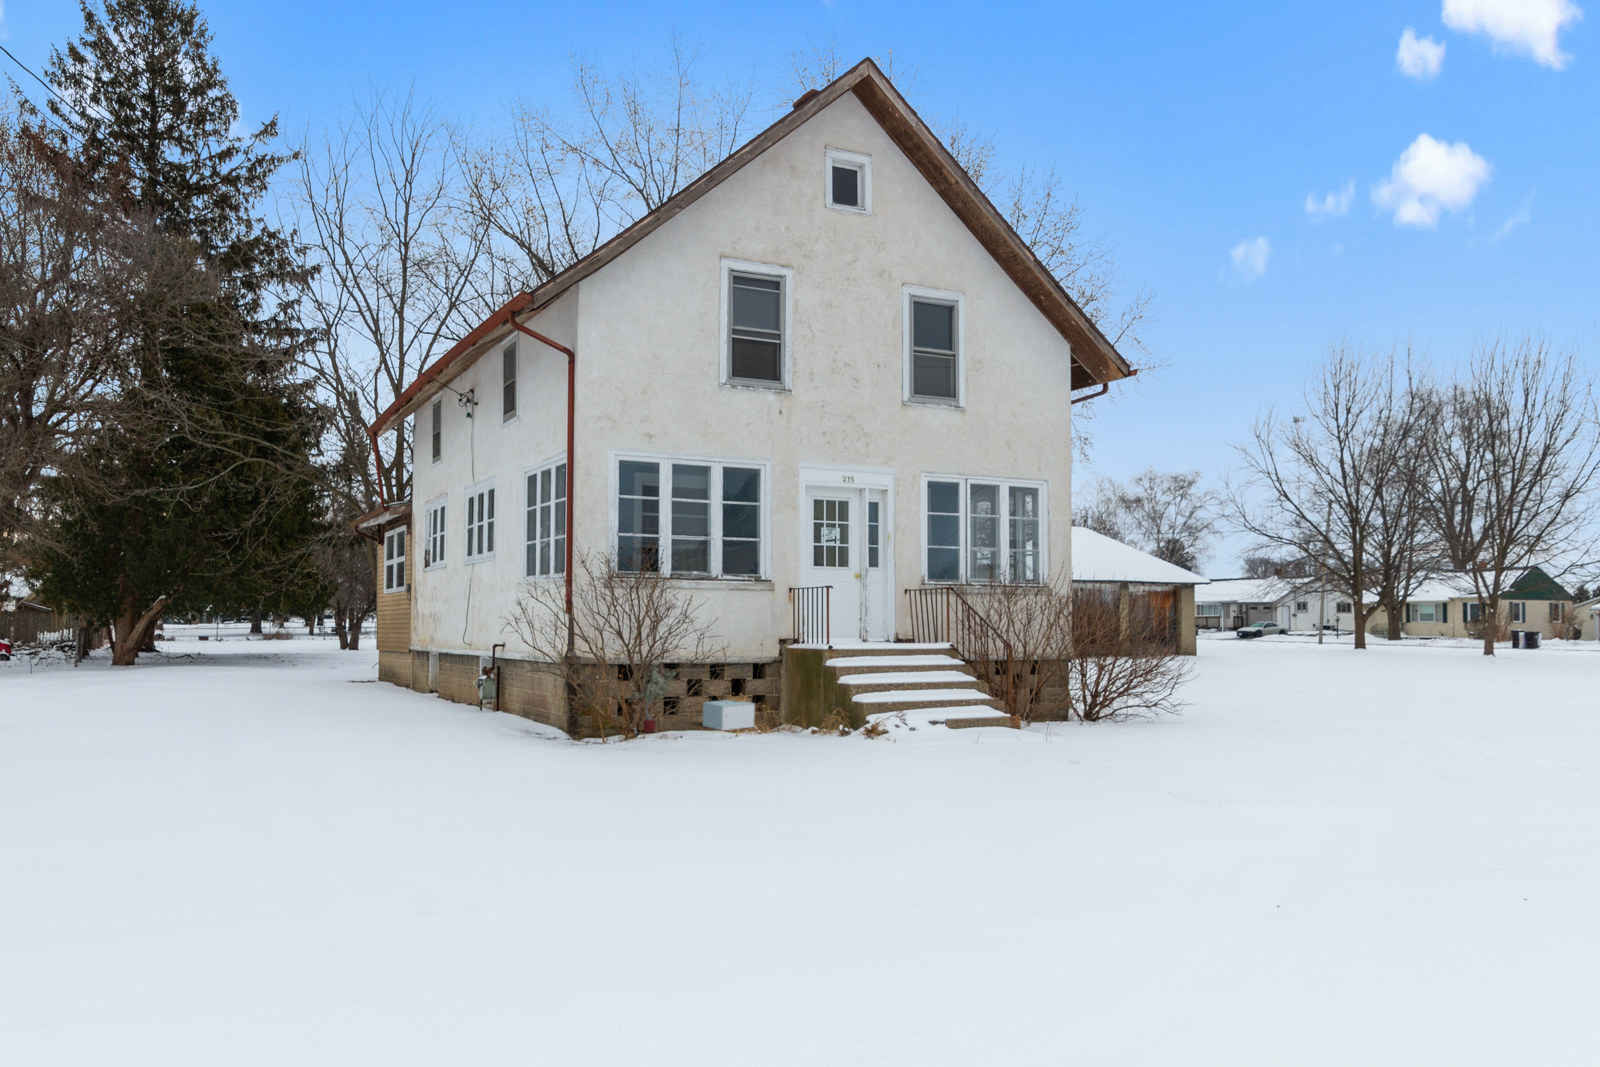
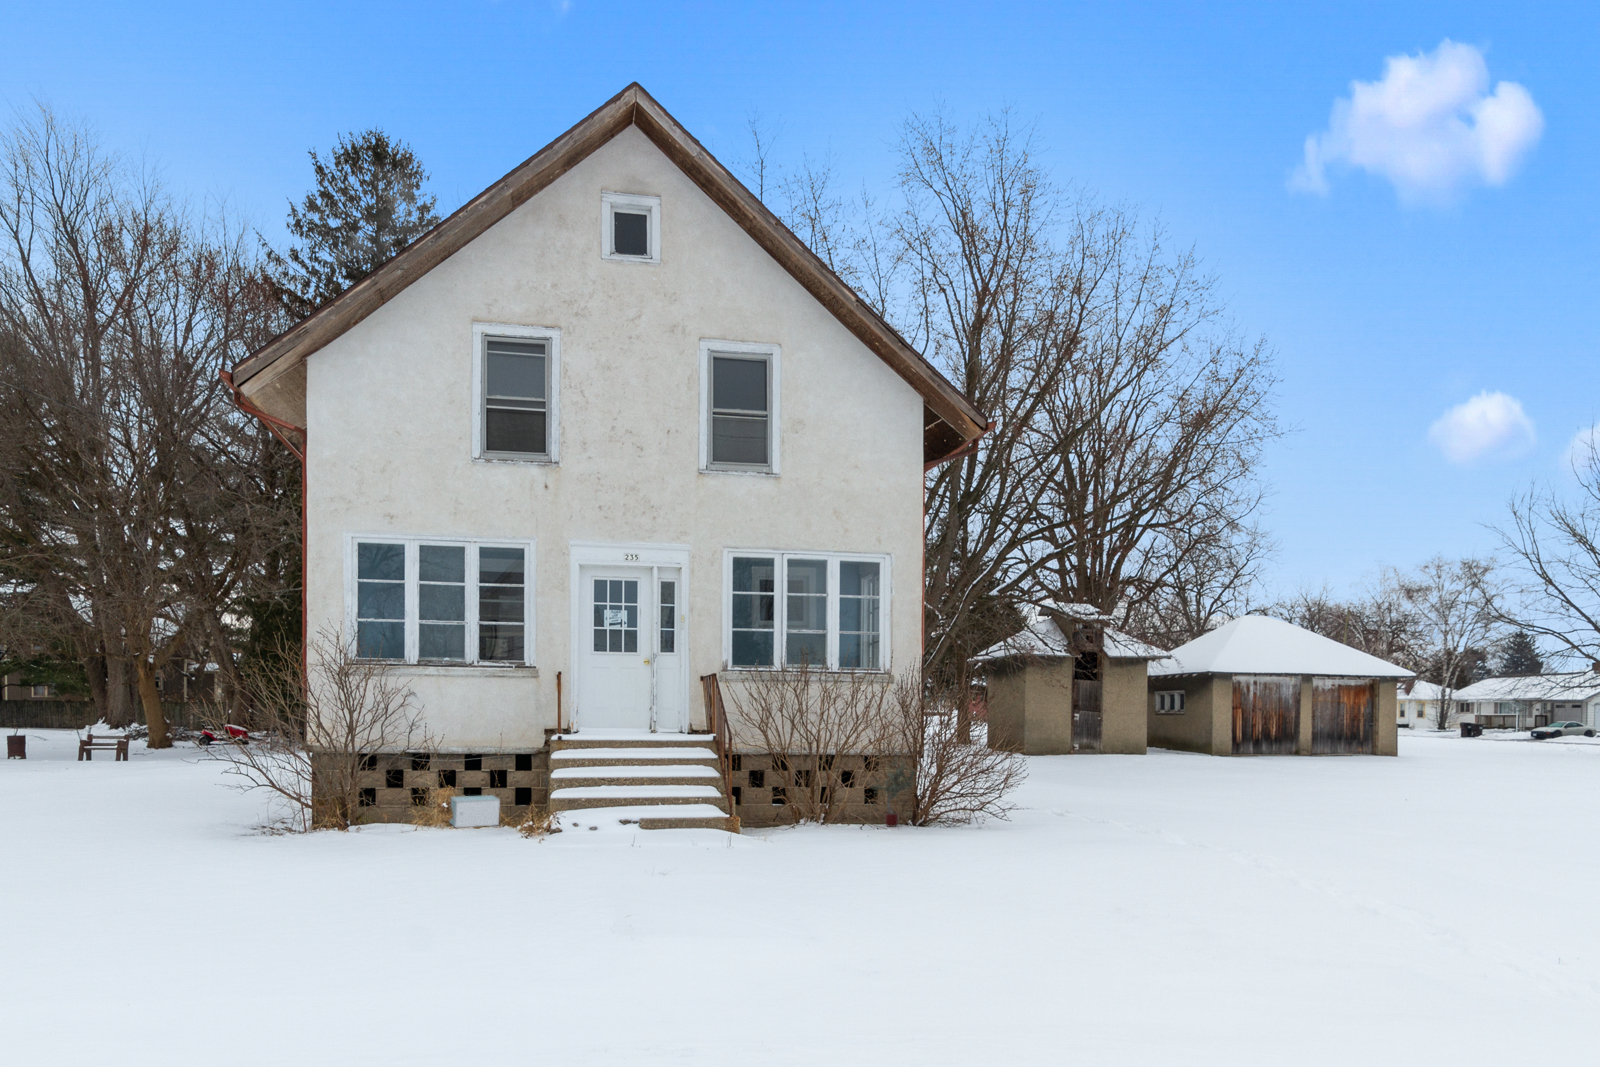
potted tree: present [625,664,675,733] -> present [871,759,915,827]

